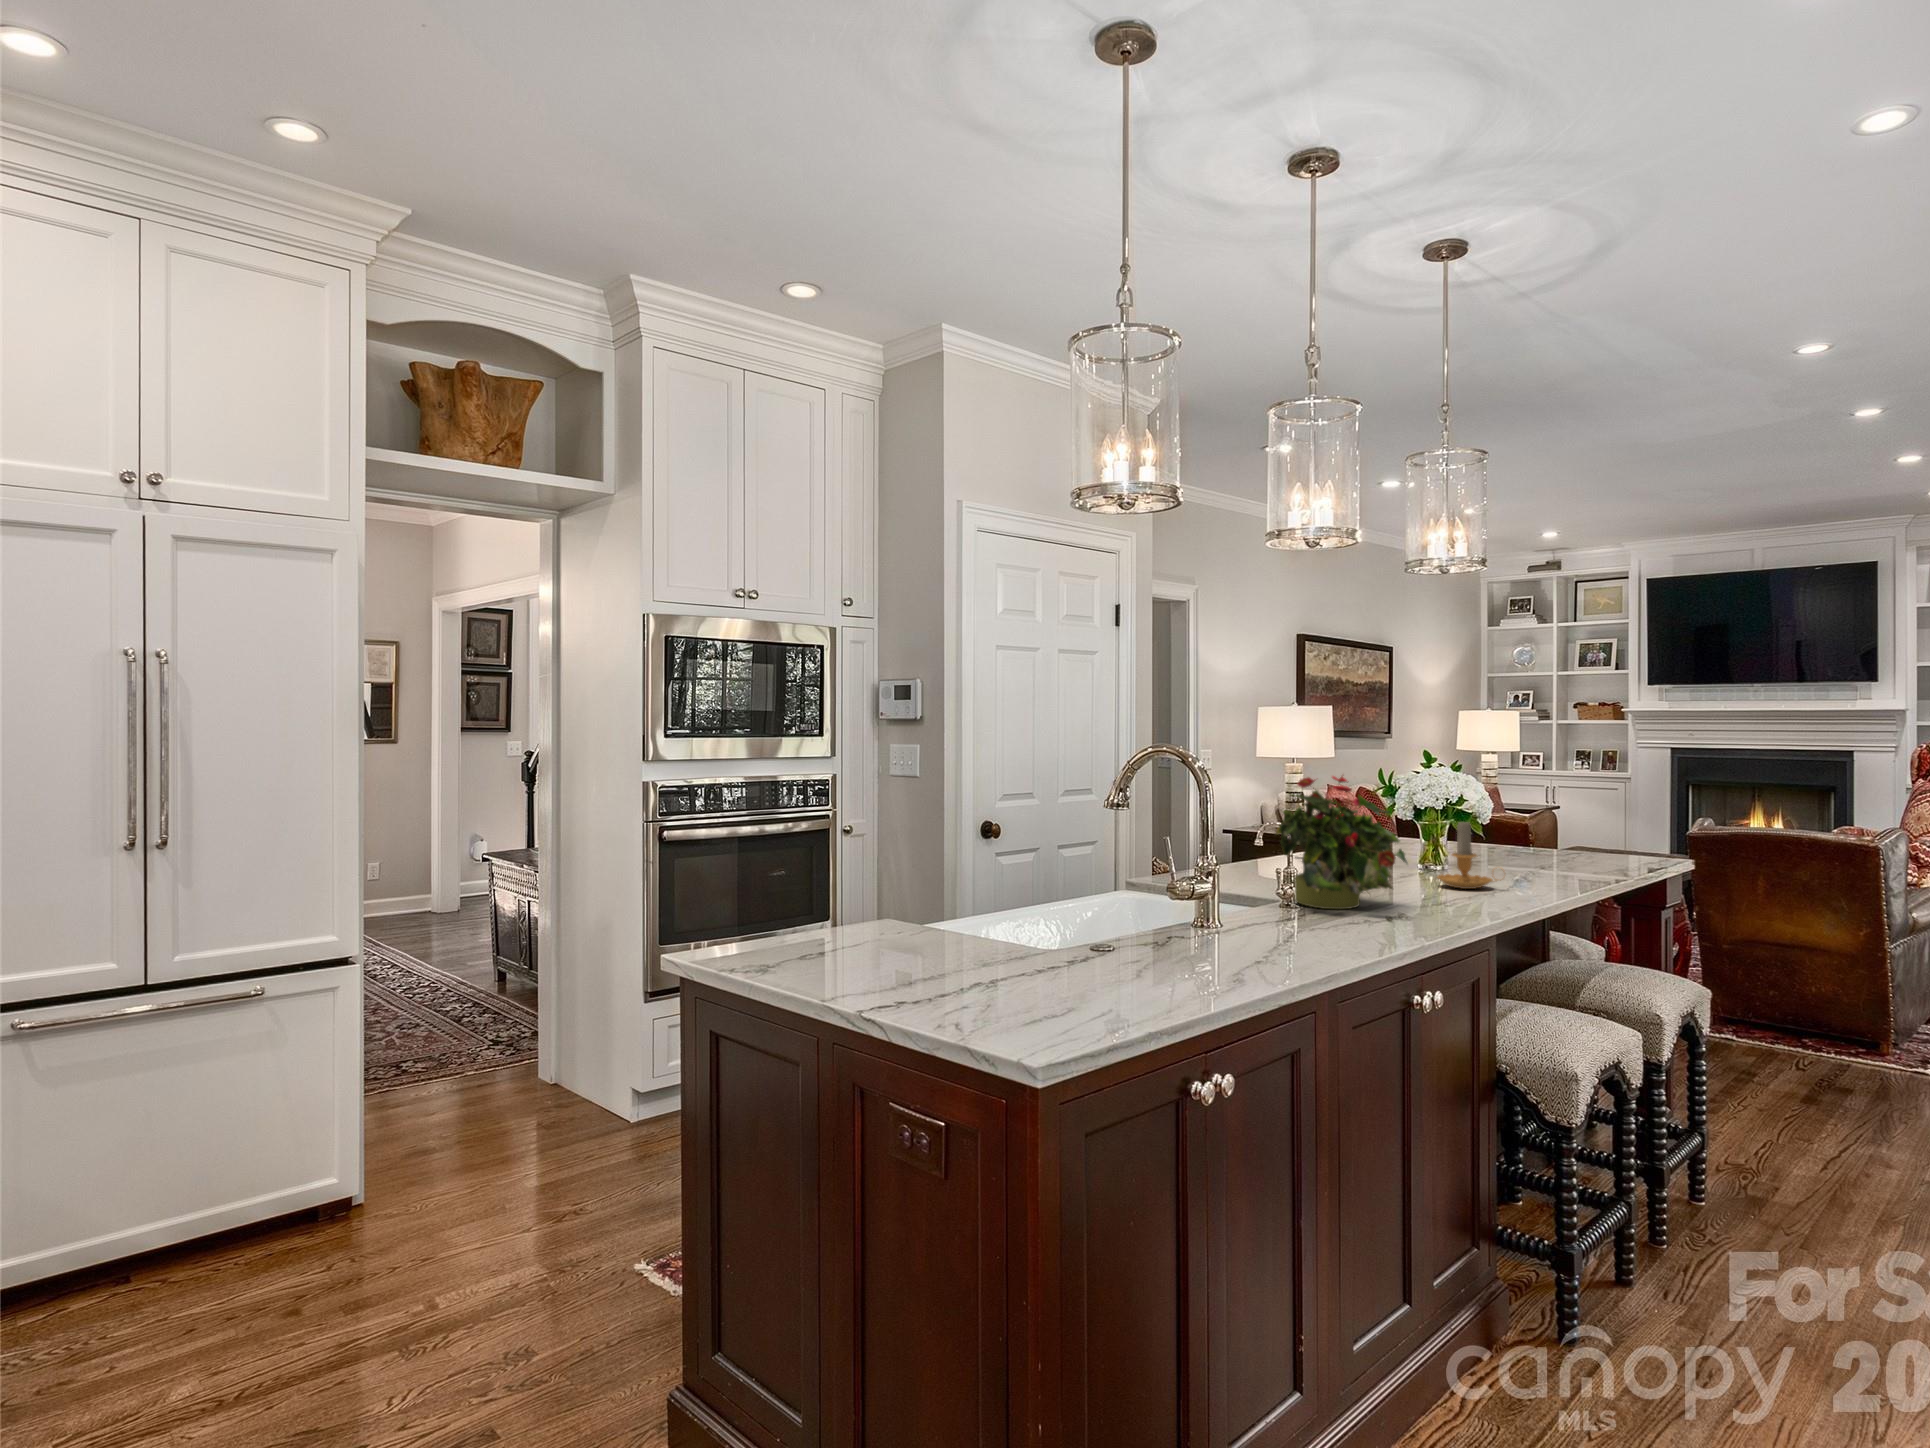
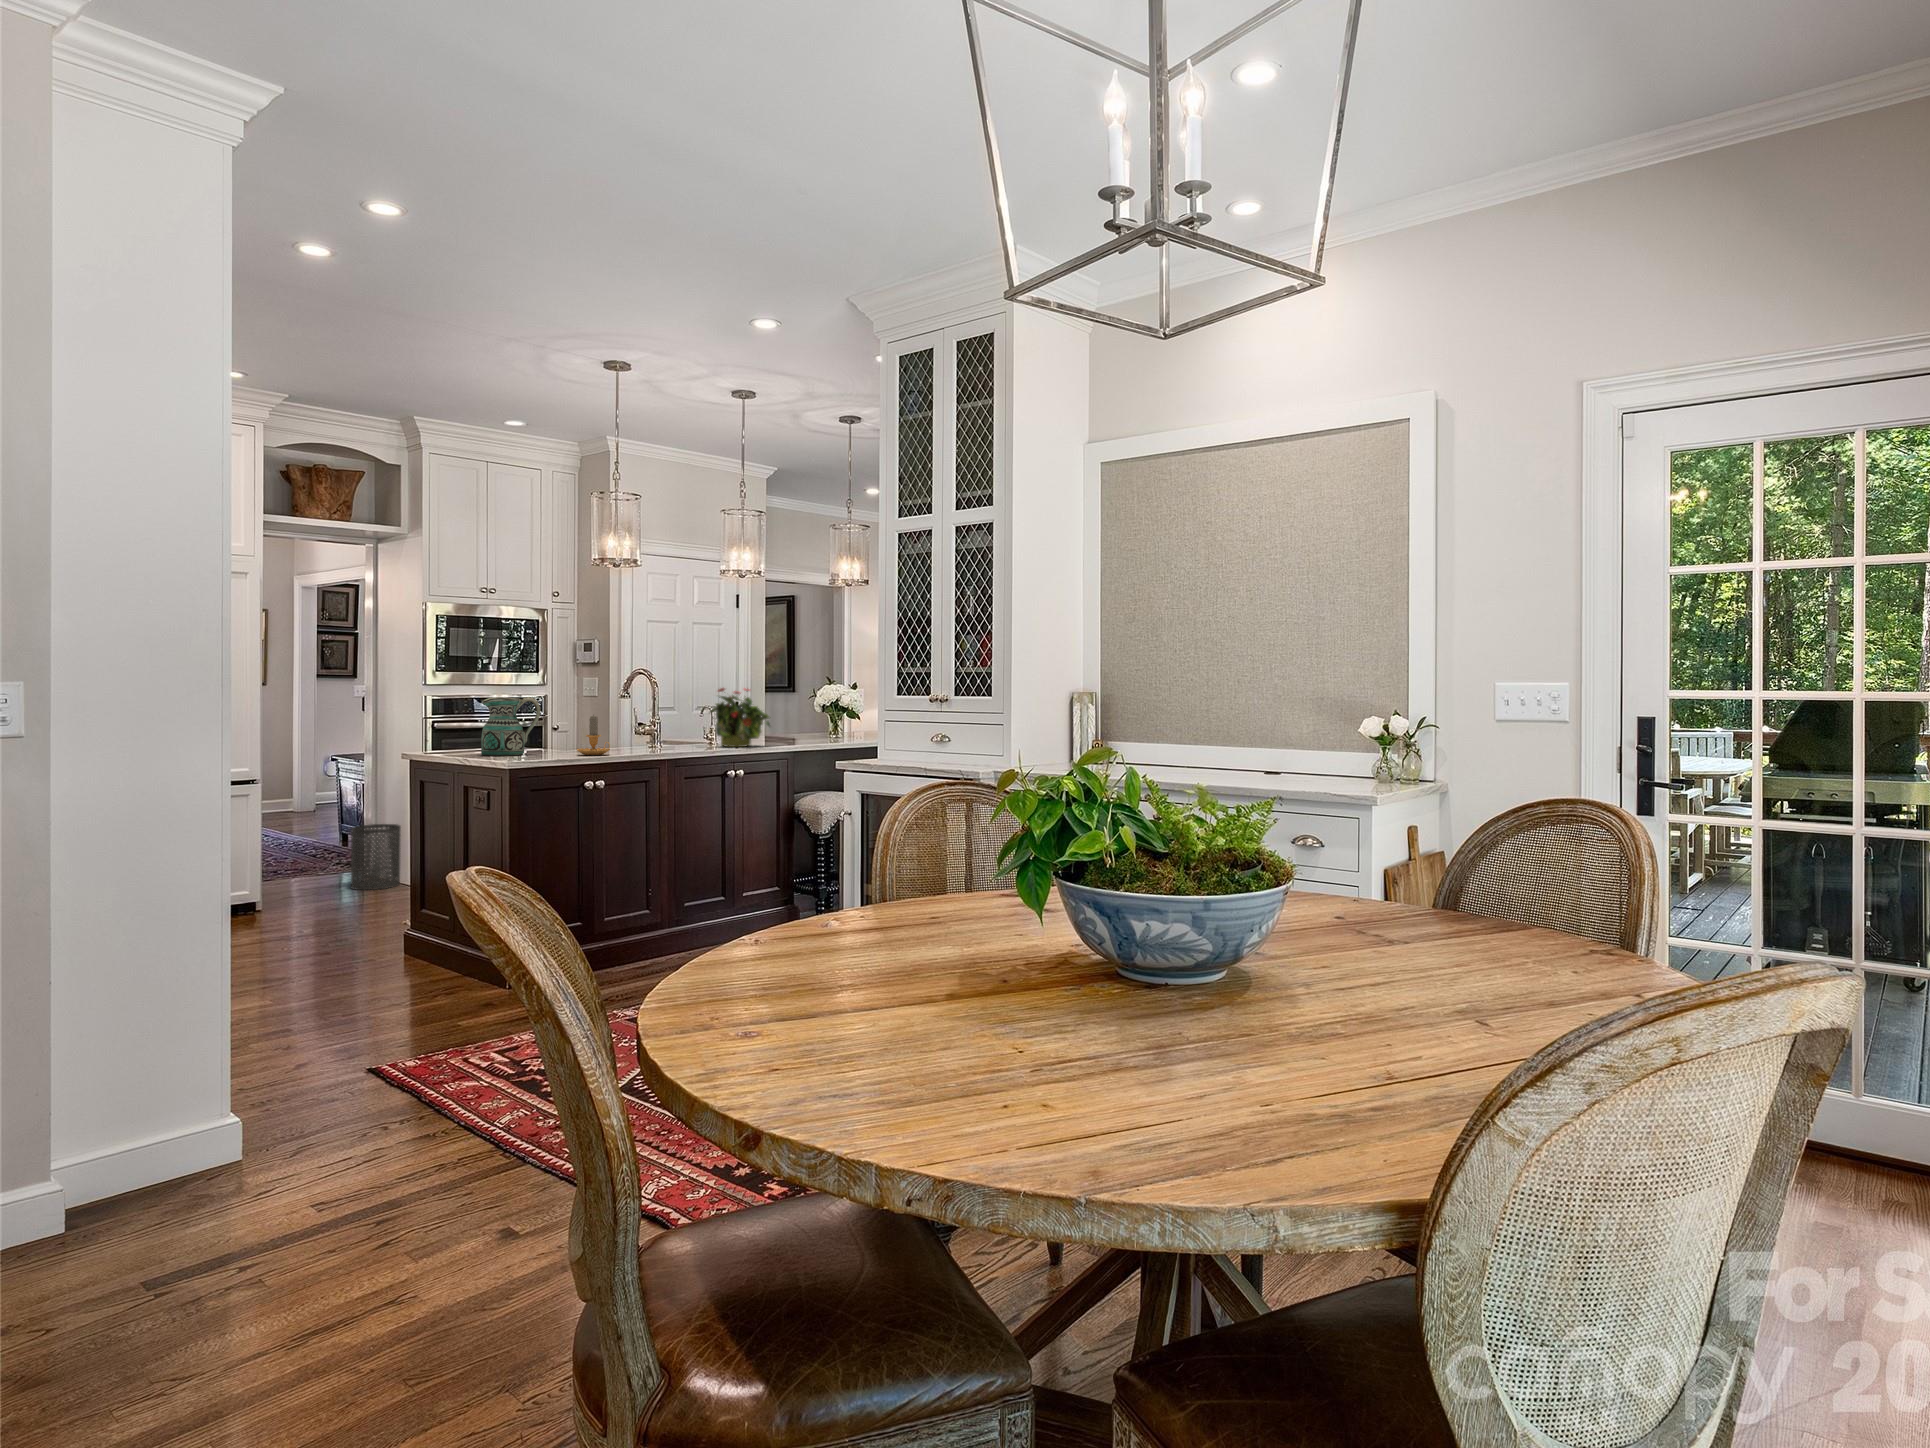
candle: present [1437,822,1501,889] -> present [577,716,610,755]
ceramic pitcher: none [880,827,1019,996] -> present [481,697,541,756]
trash can: none [517,1008,602,1141] -> present [351,824,401,890]

